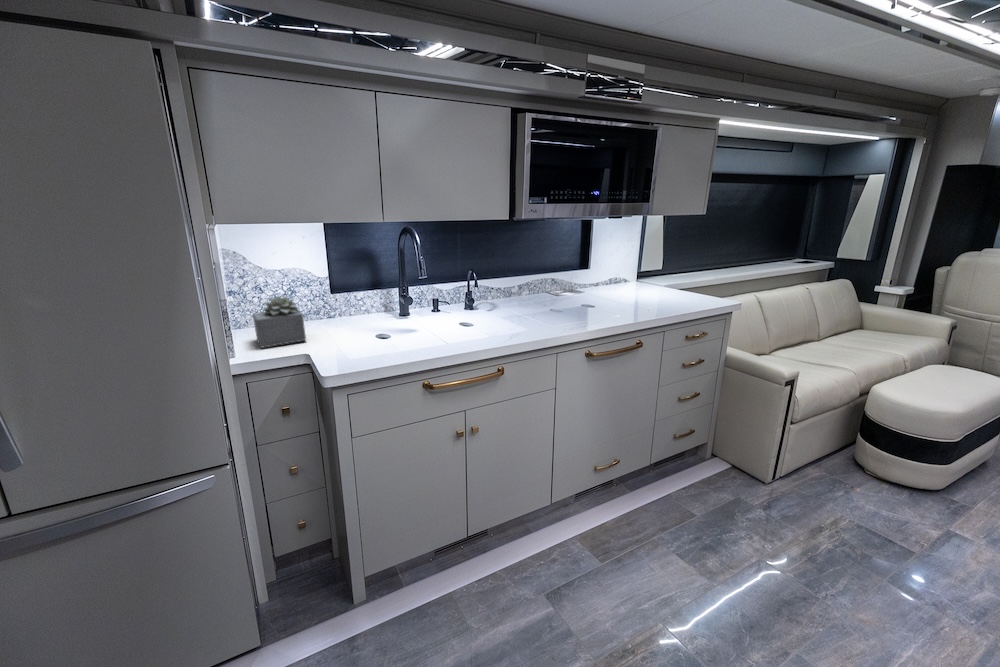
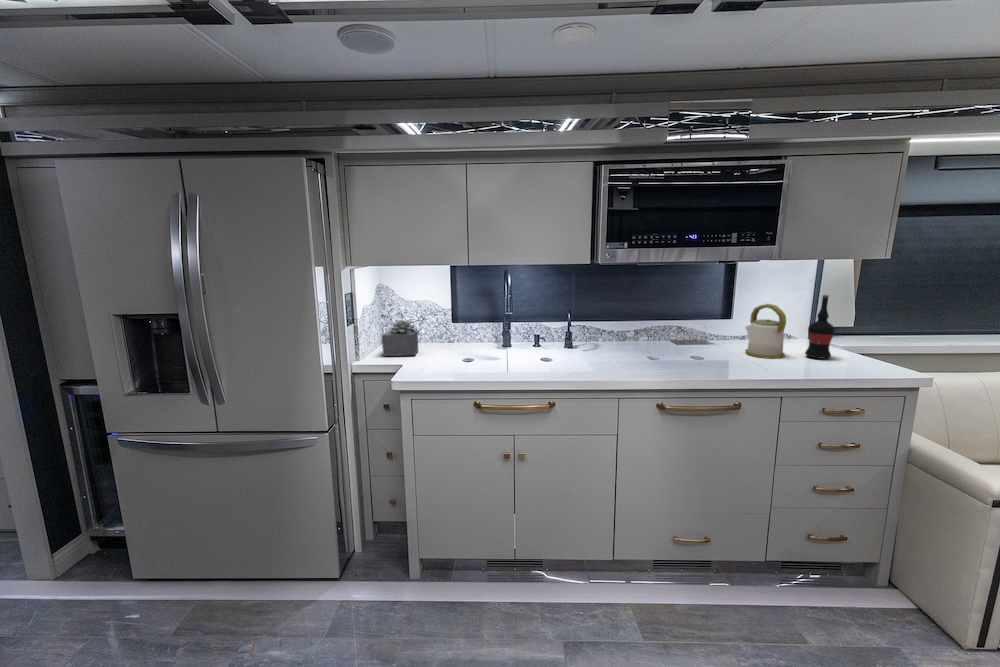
wine bottle: none [654,244,675,297] -> present [805,295,834,359]
kettle: none [610,254,647,301] -> present [745,304,786,359]

